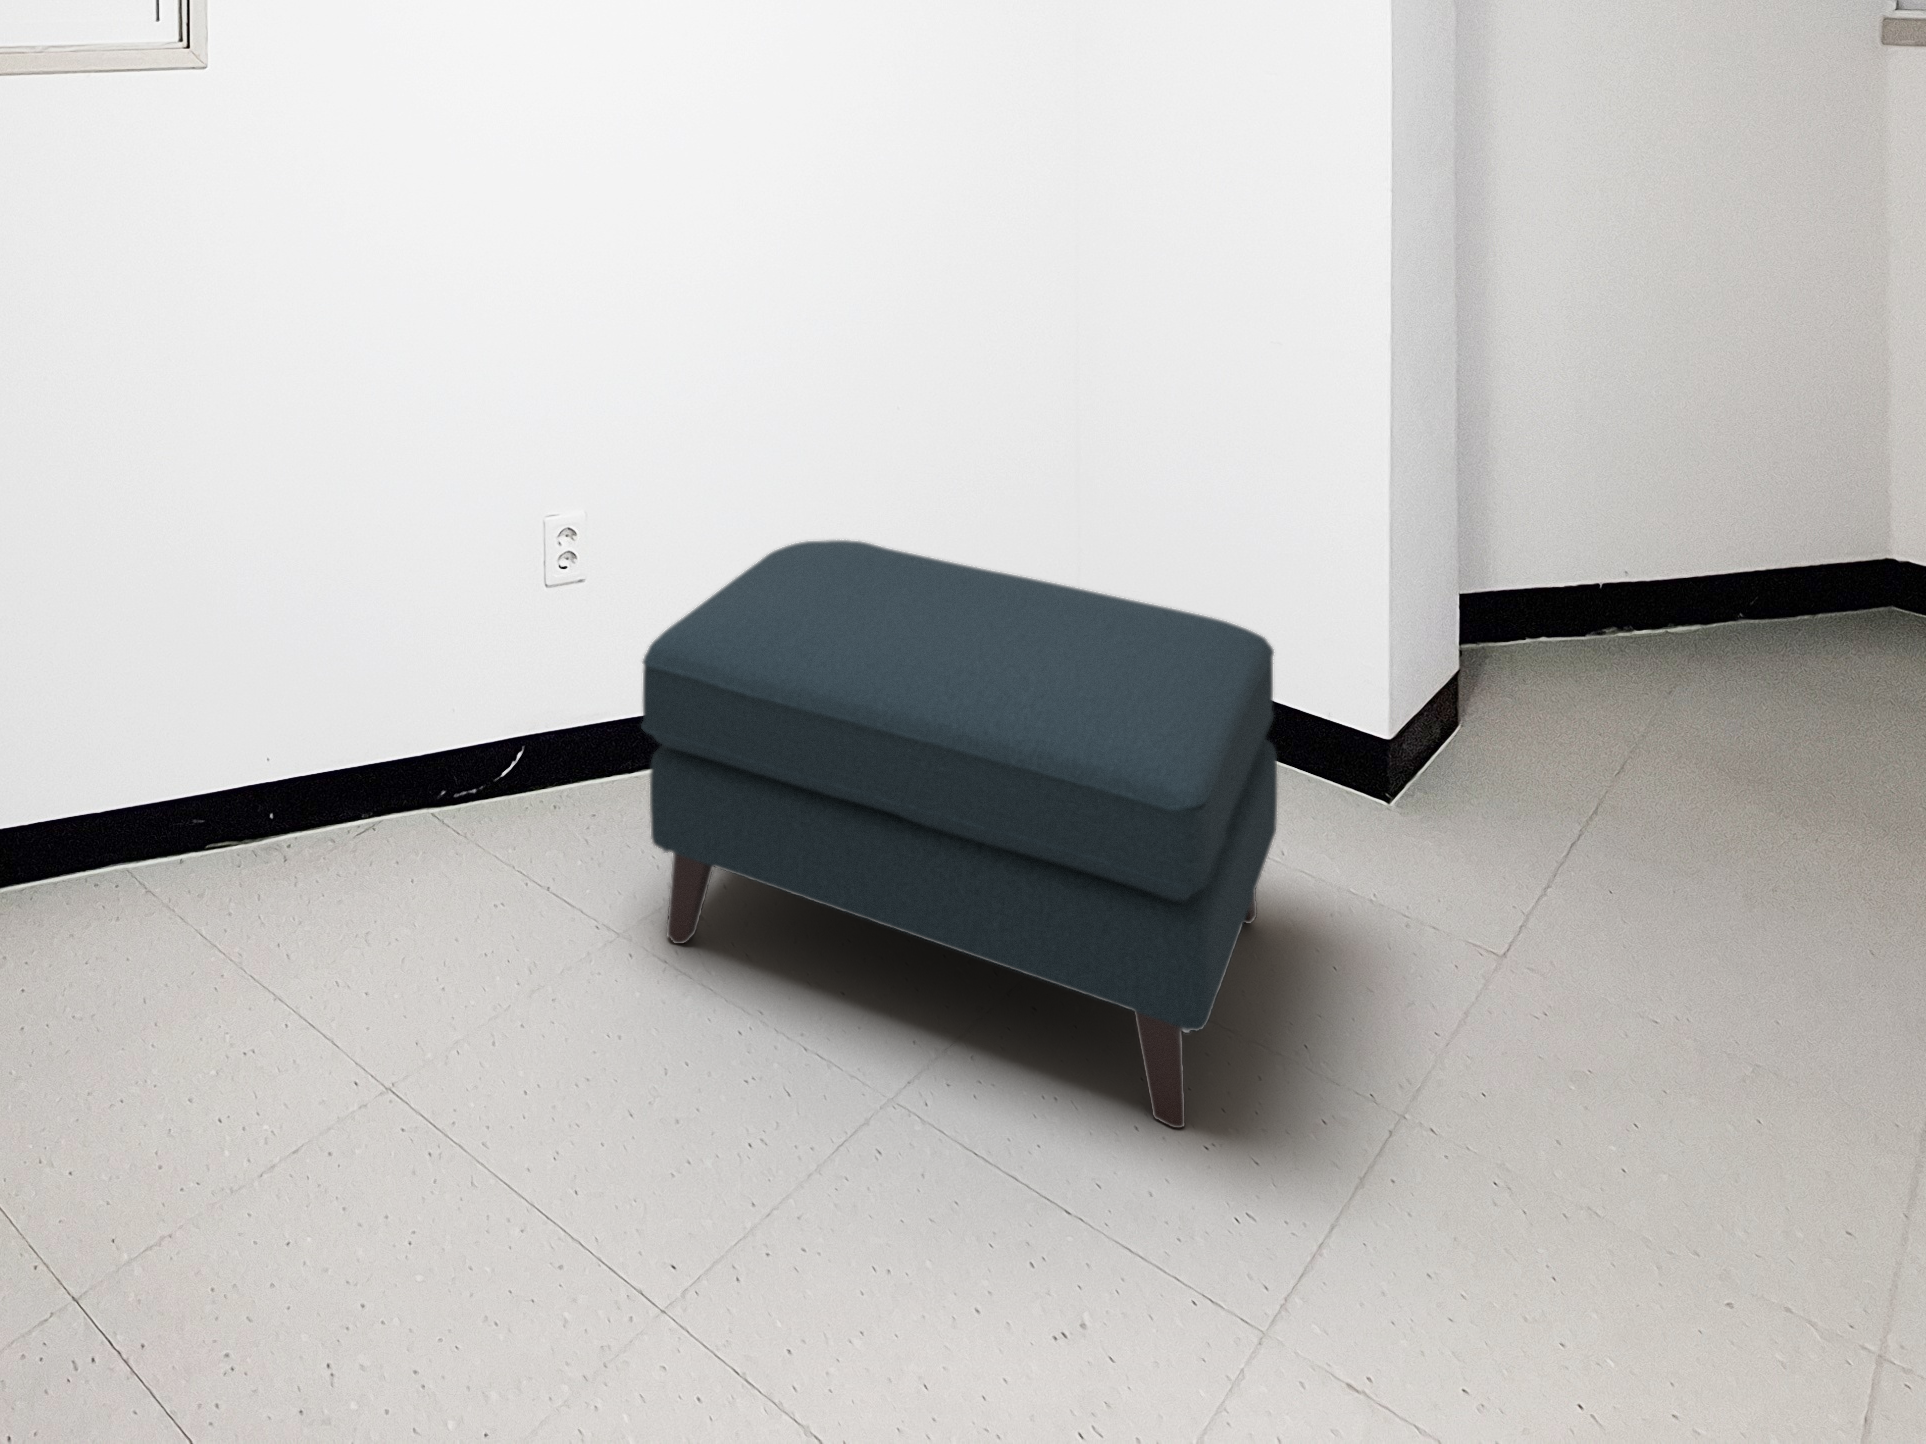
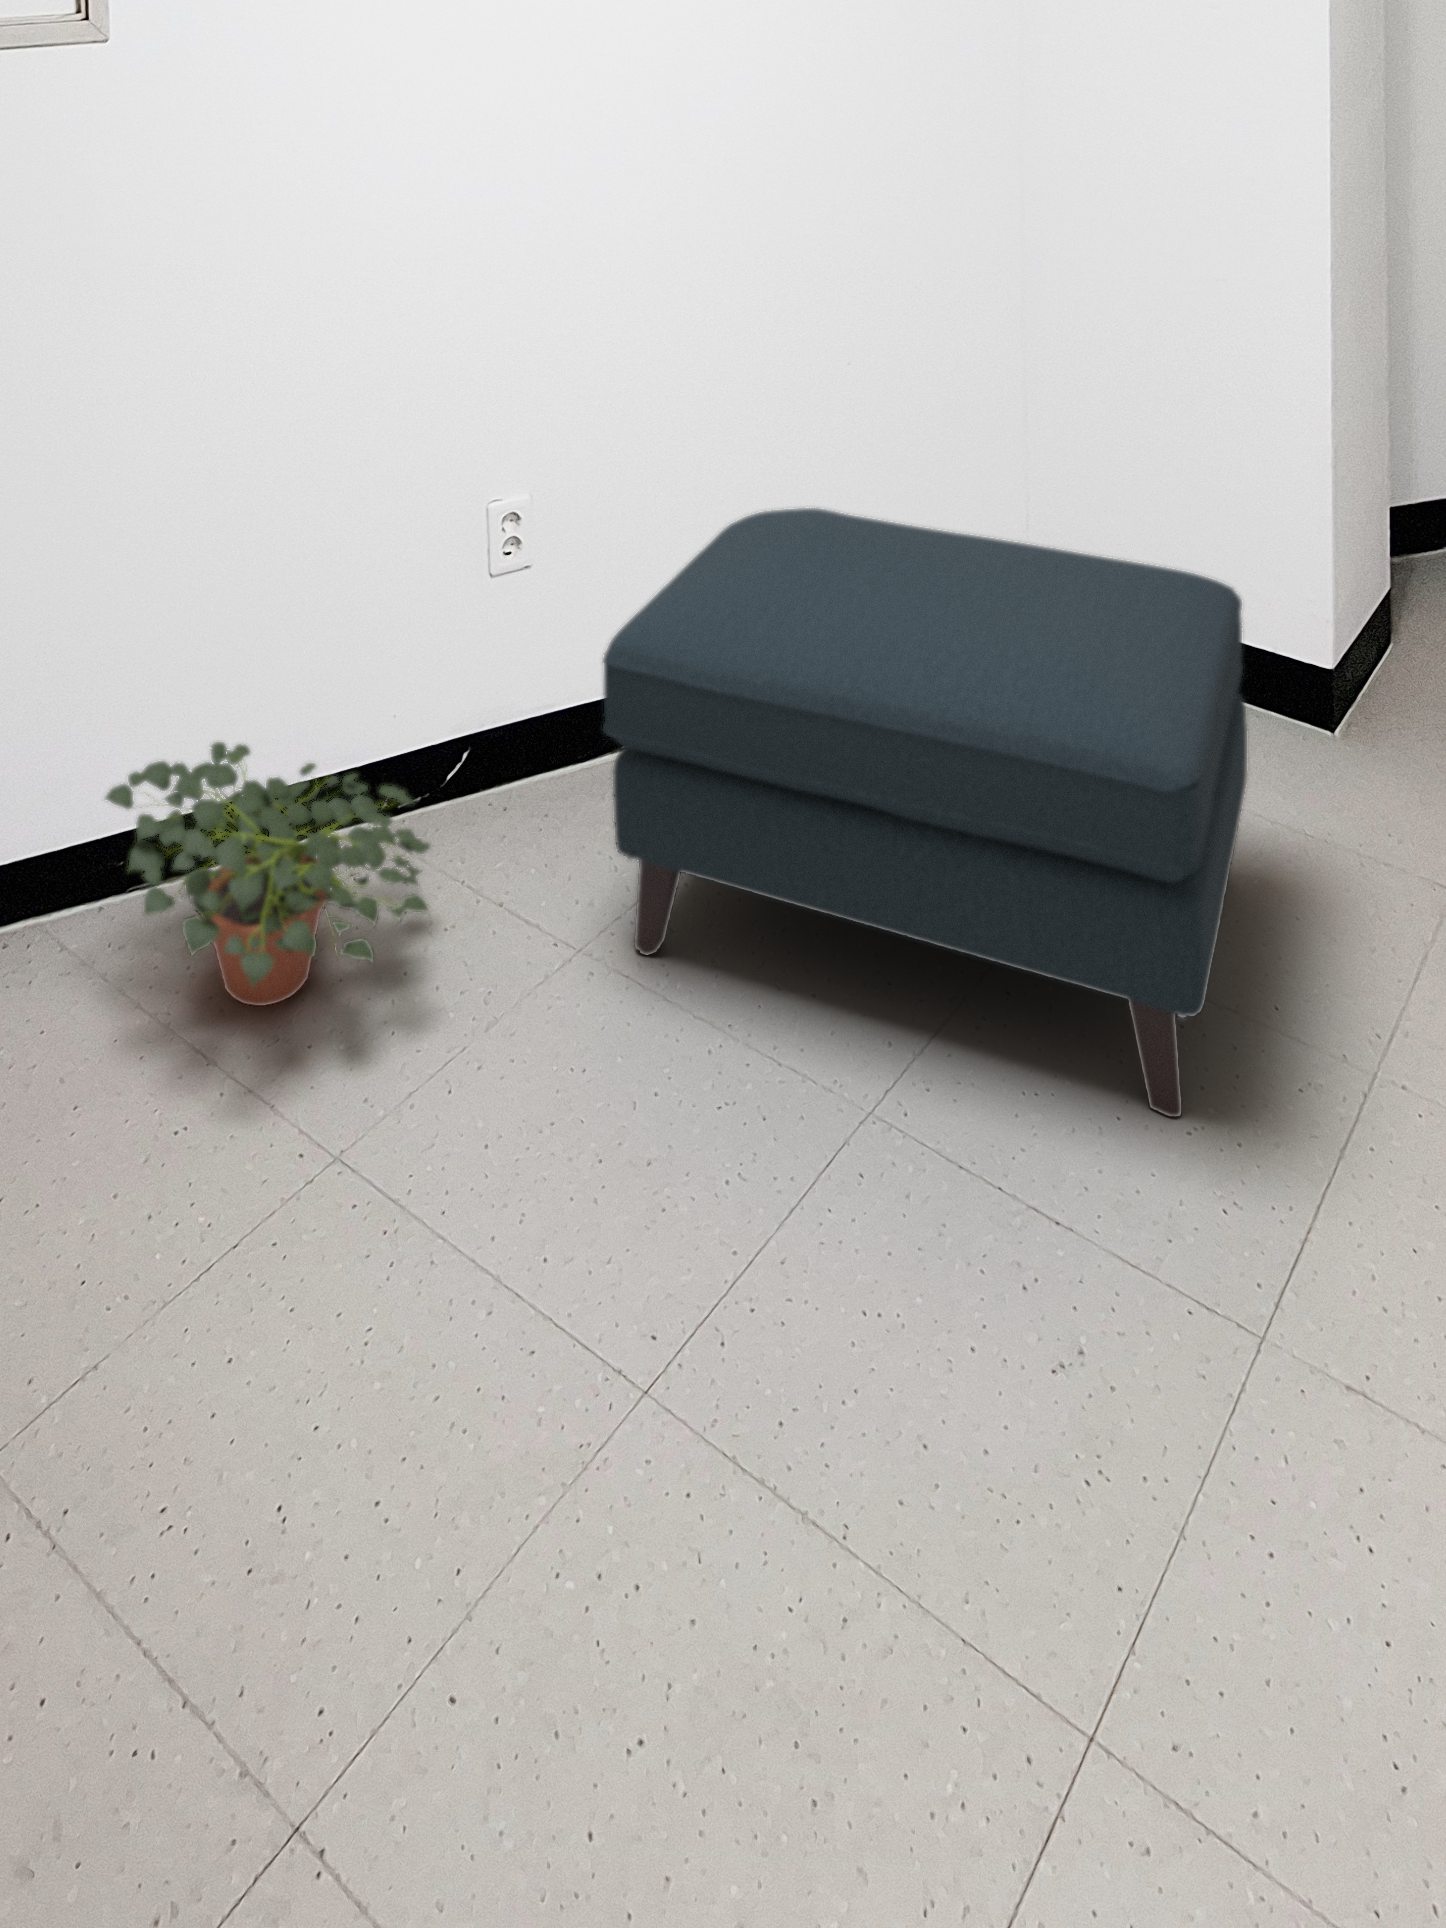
potted plant: none [181,715,481,956] -> present [106,742,430,1006]

